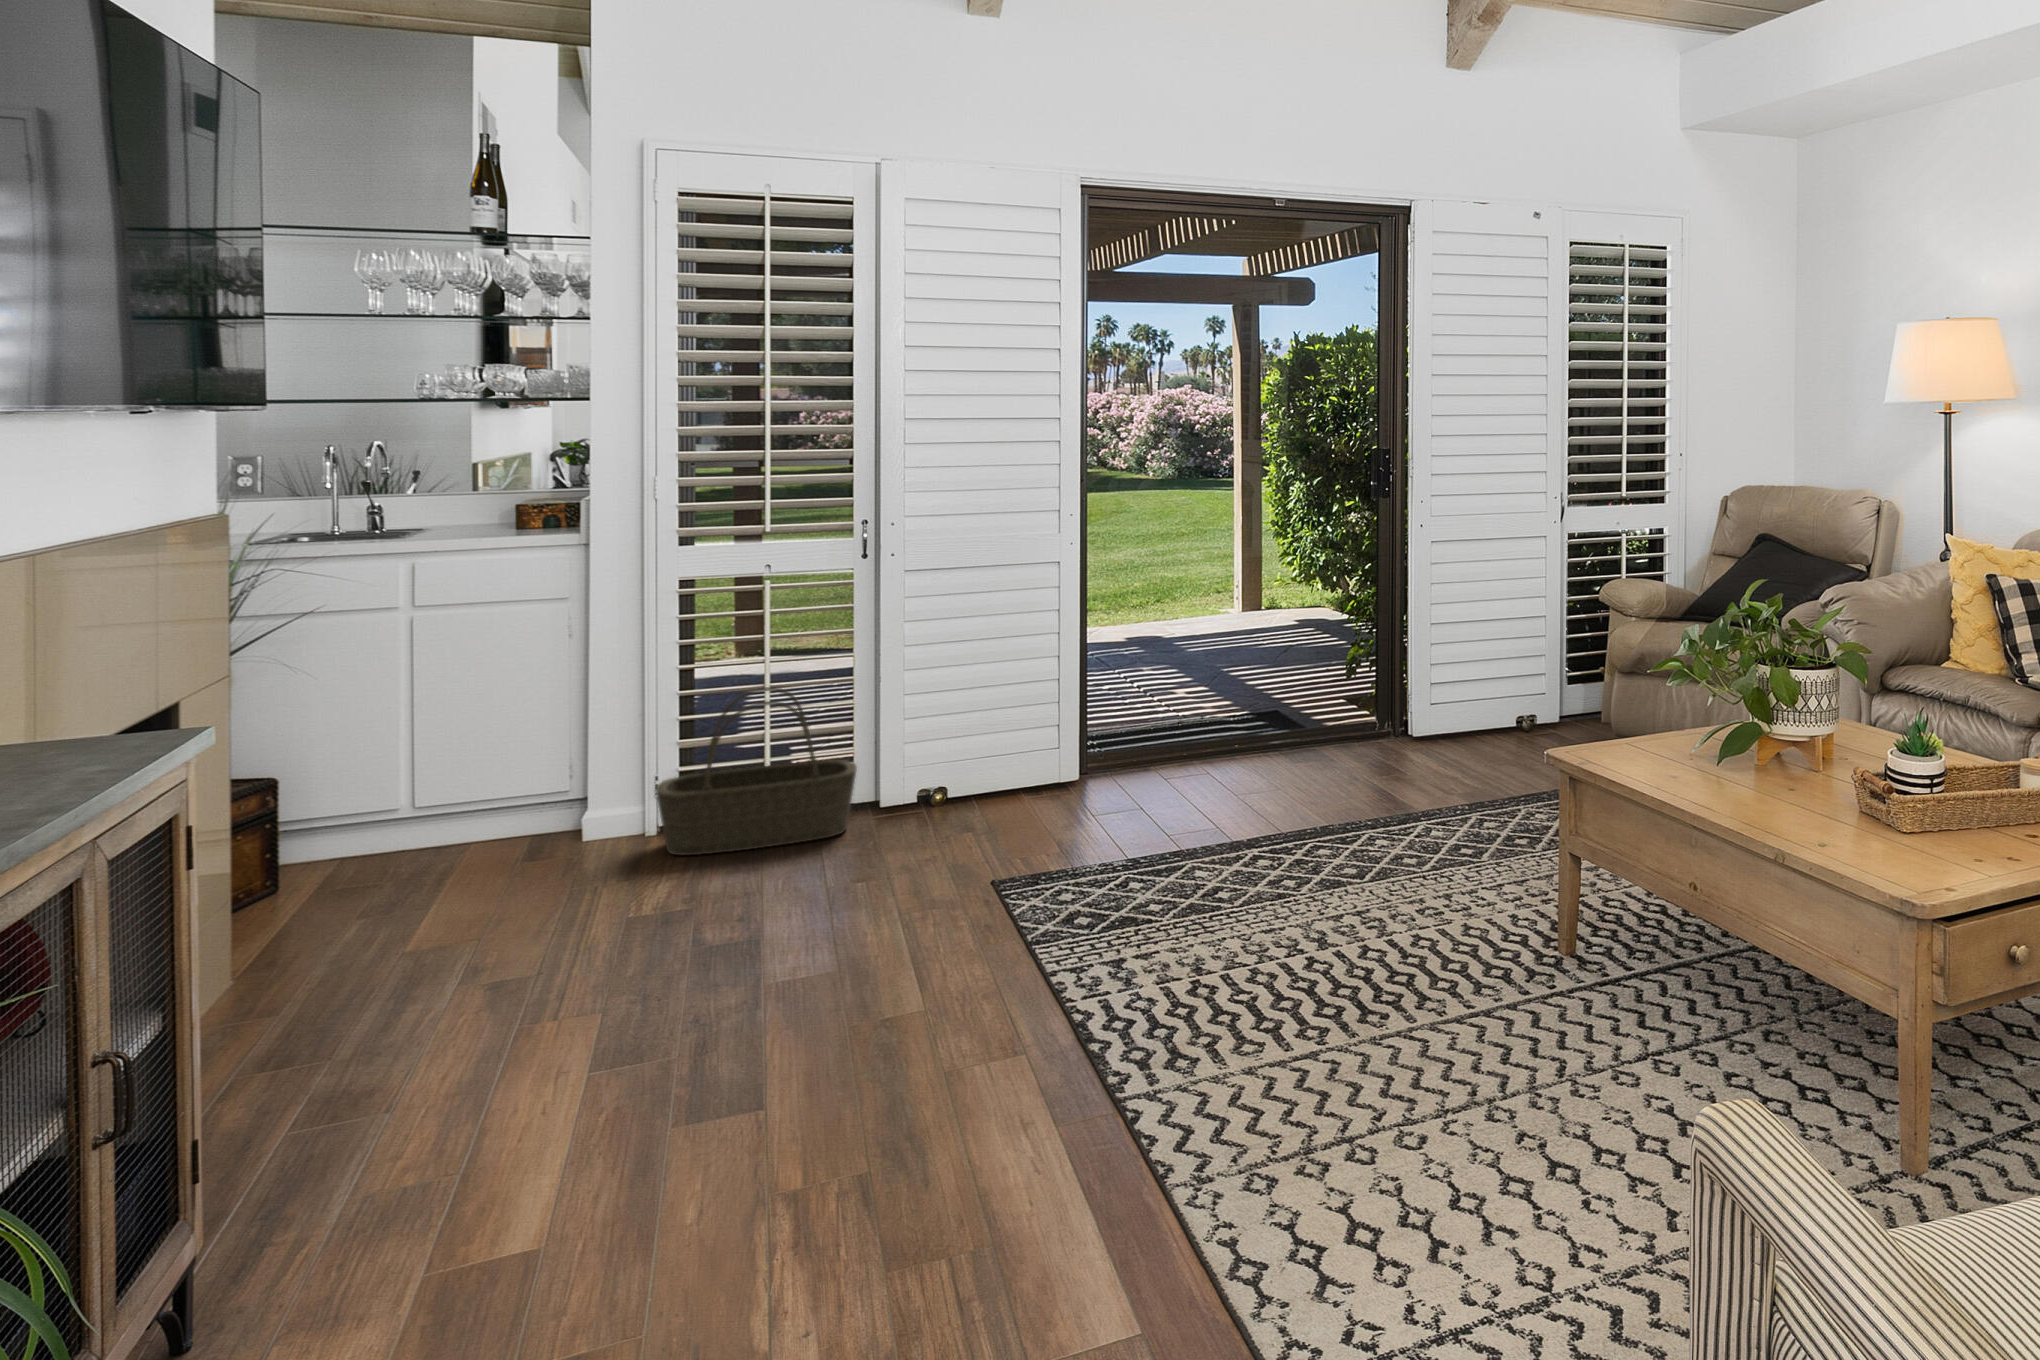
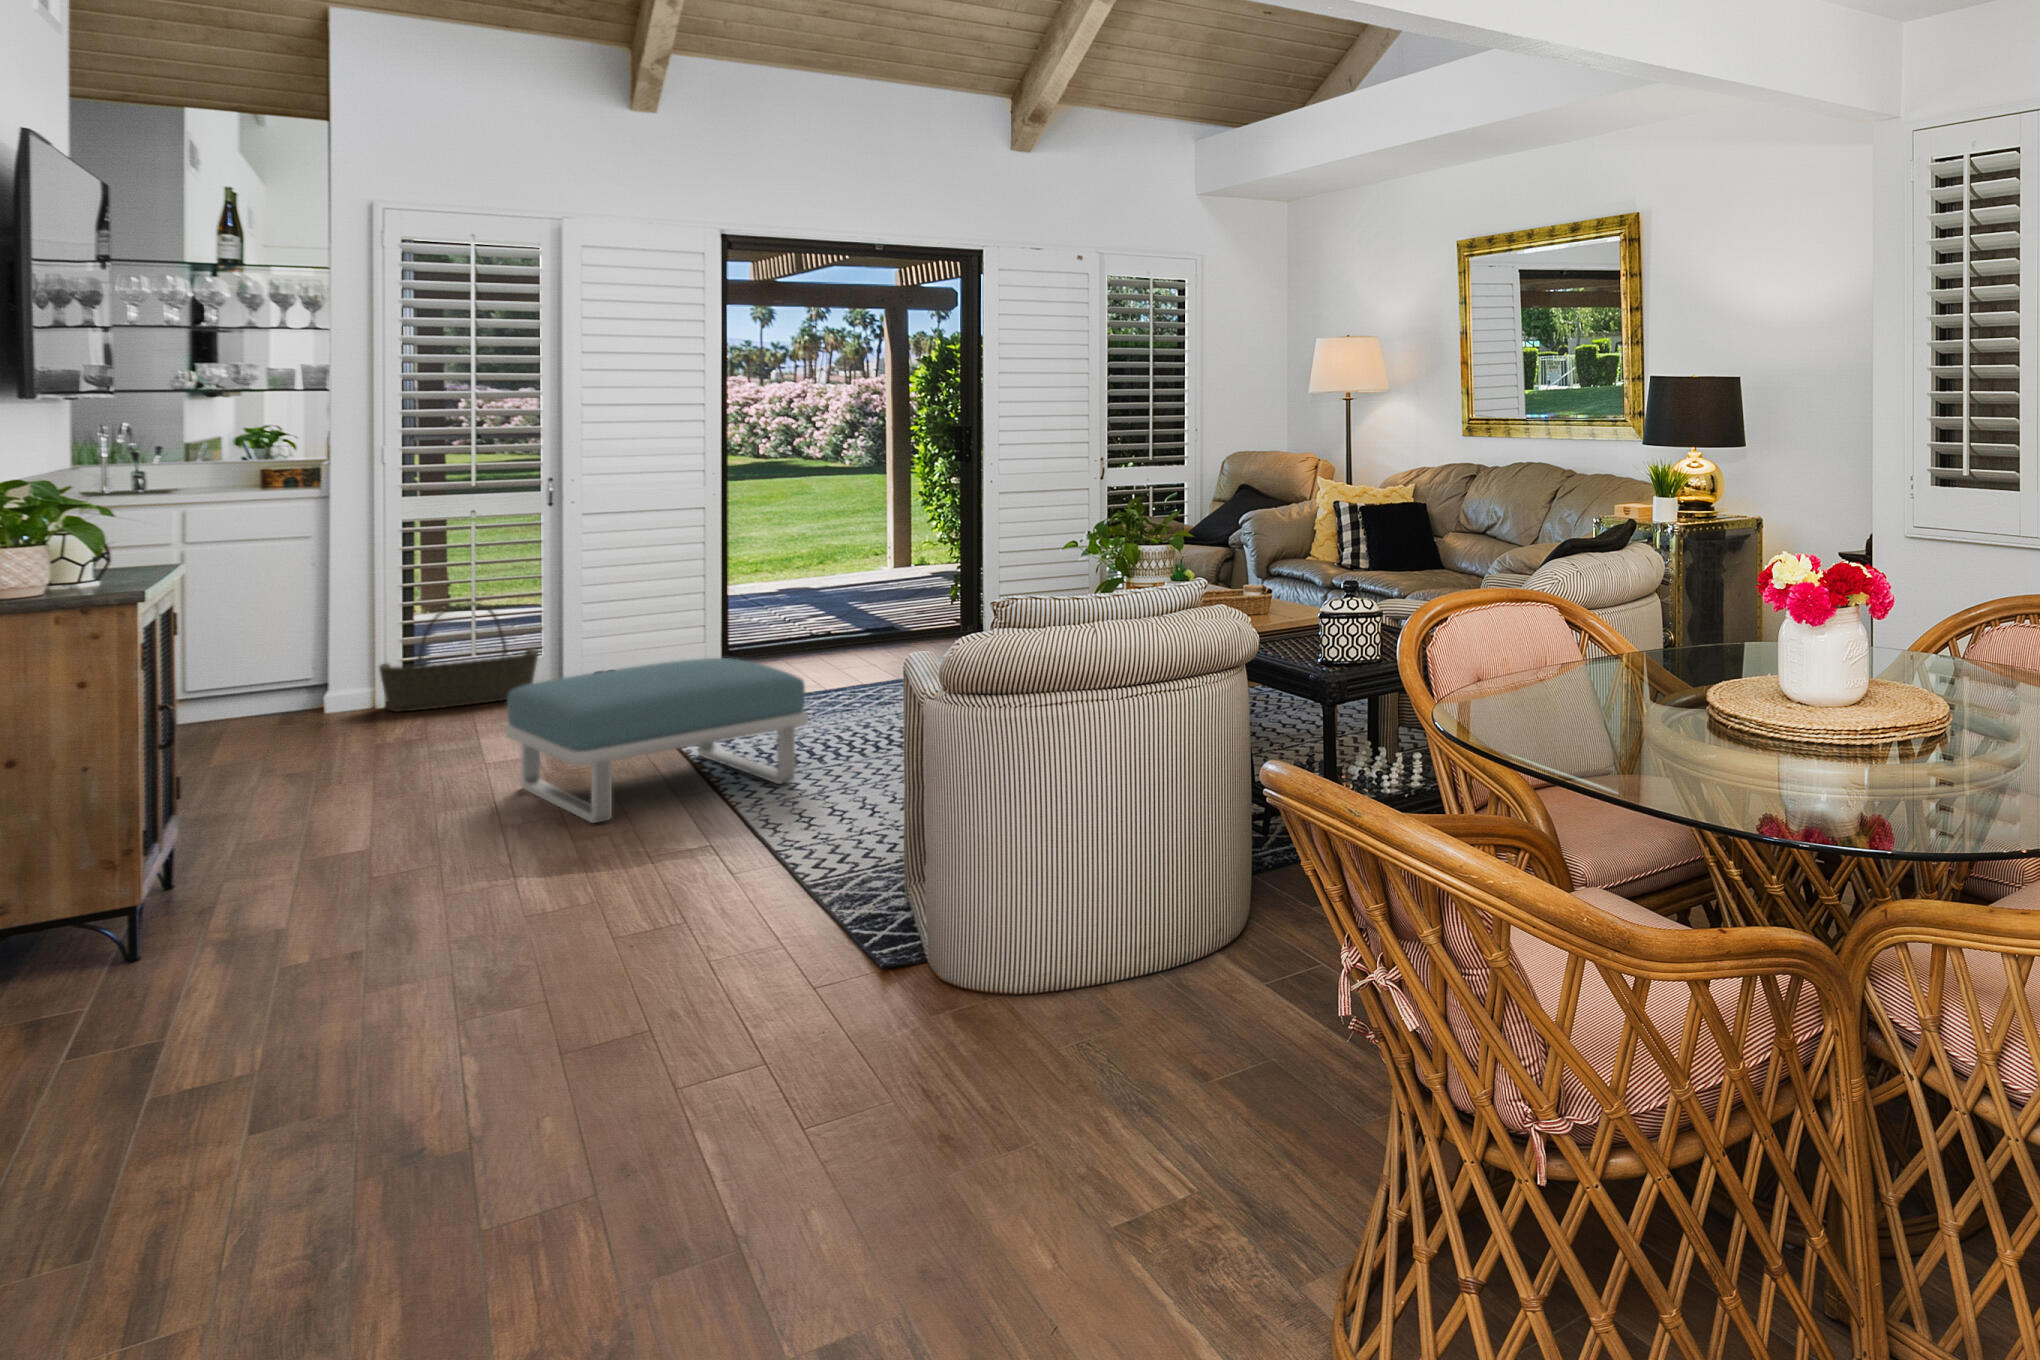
footstool: none [839,852,1324,1231] -> present [506,658,808,823]

